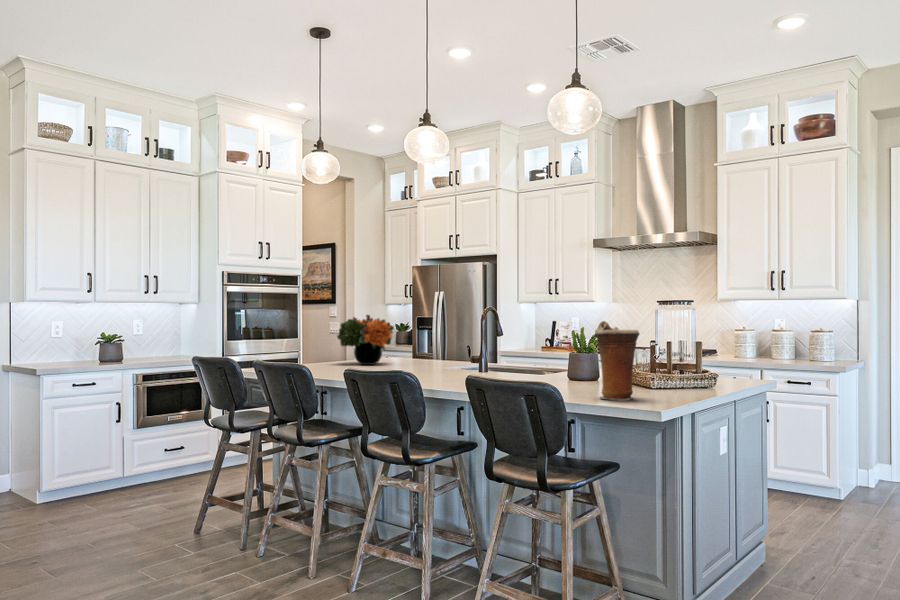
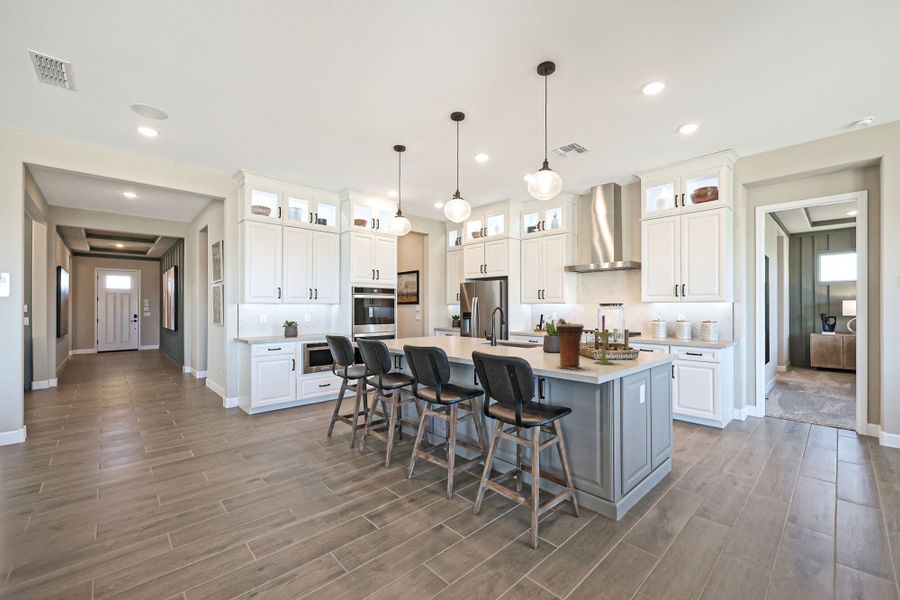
candle: none [644,314,683,393] -> present [593,315,613,364]
flower arrangement: present [337,315,394,365] -> none [409,312,443,341]

